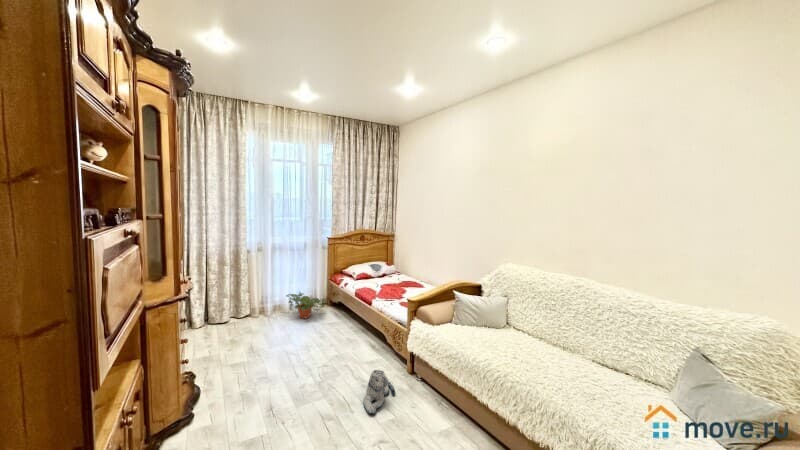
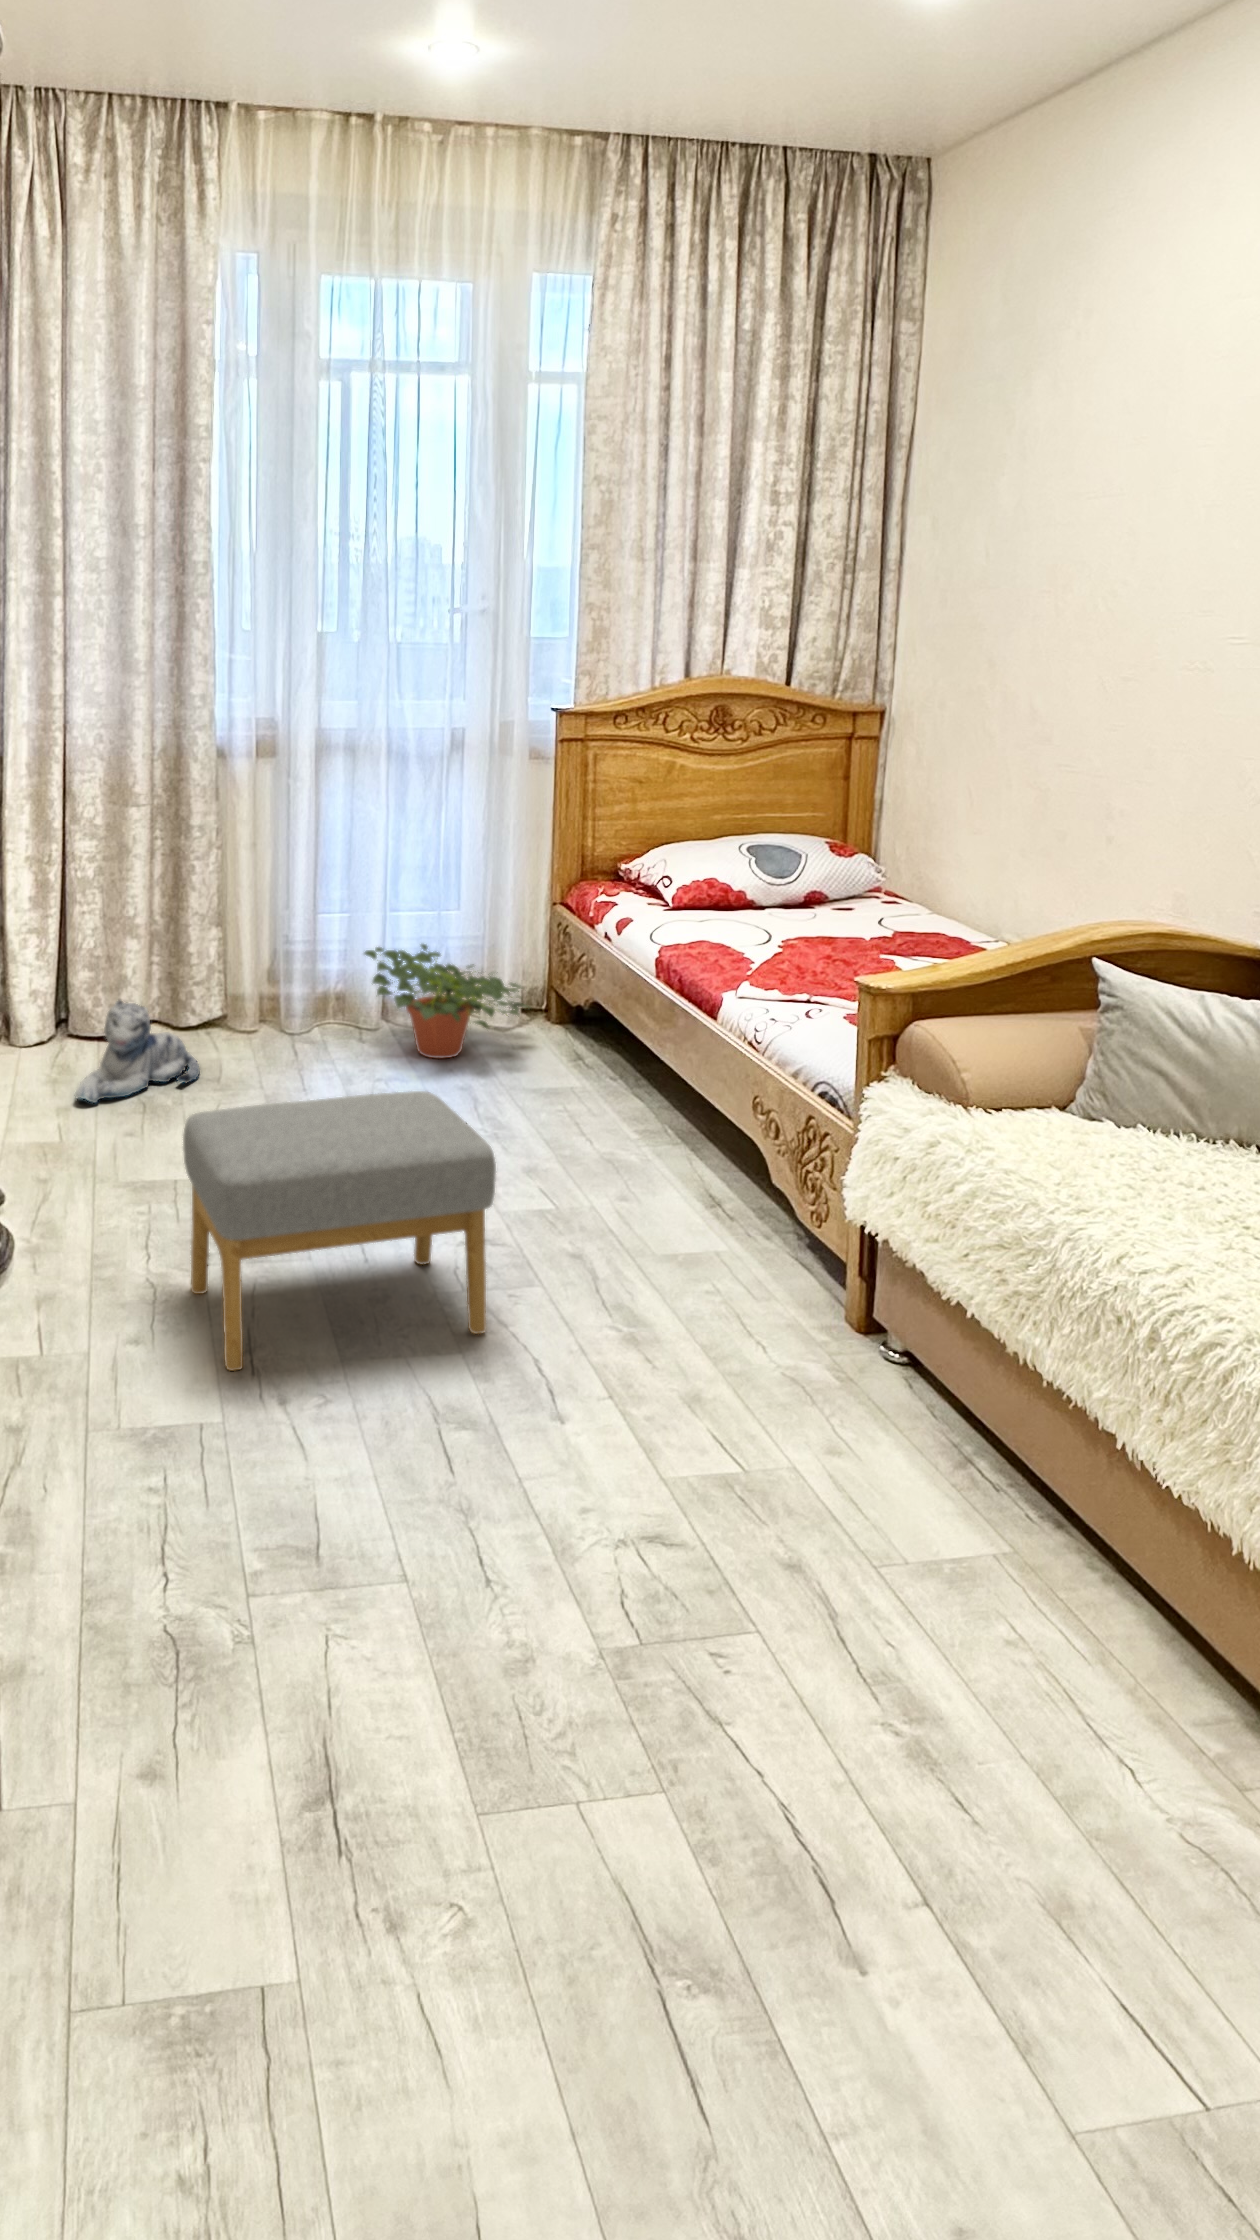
footstool: none [252,335,333,419] -> present [183,1091,496,1371]
plush toy: present [363,370,395,413] -> present [75,1000,200,1103]

